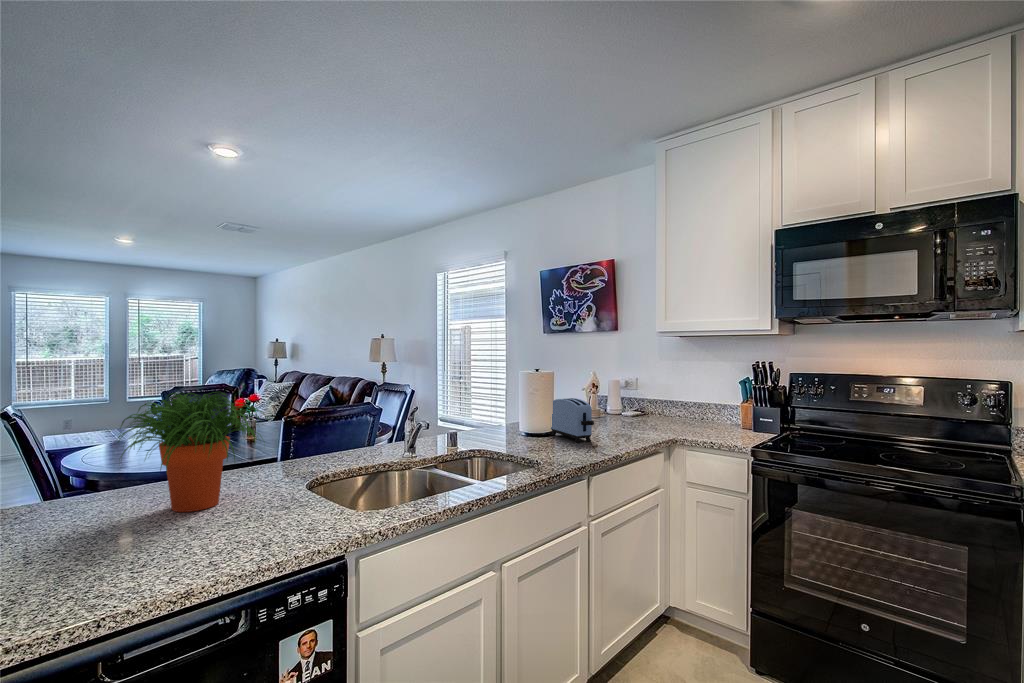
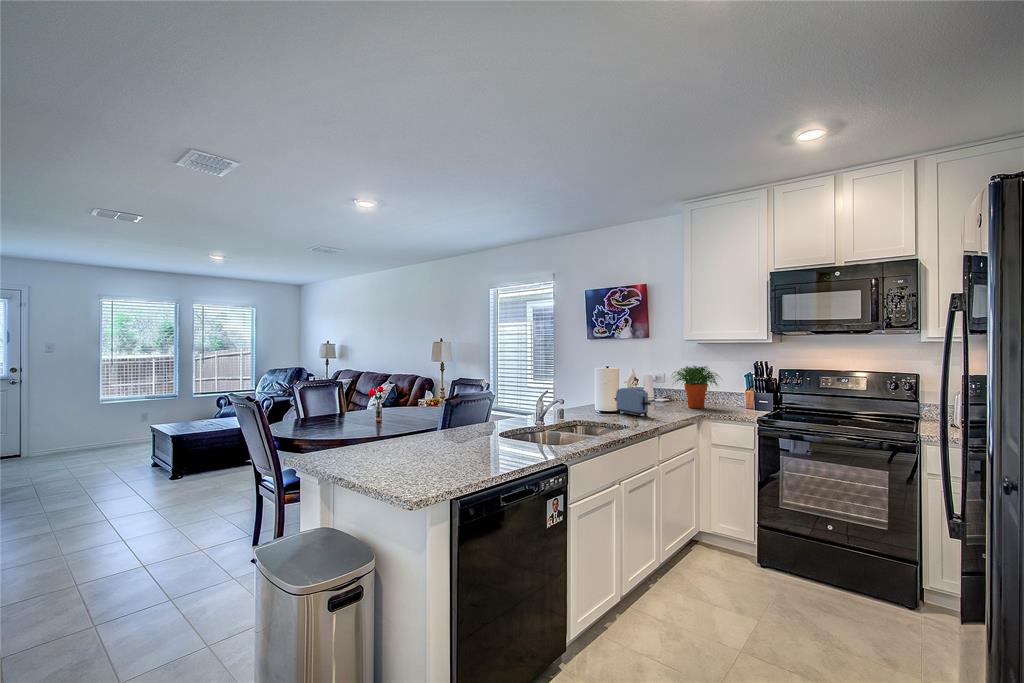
potted plant: present [119,393,265,512] -> present [672,366,718,409]

